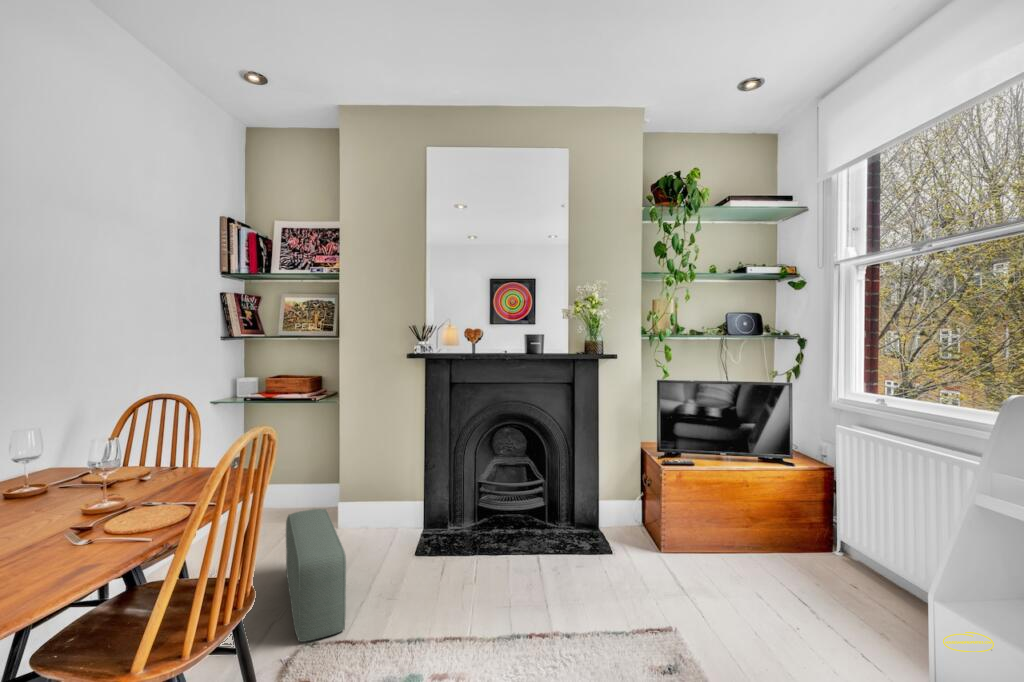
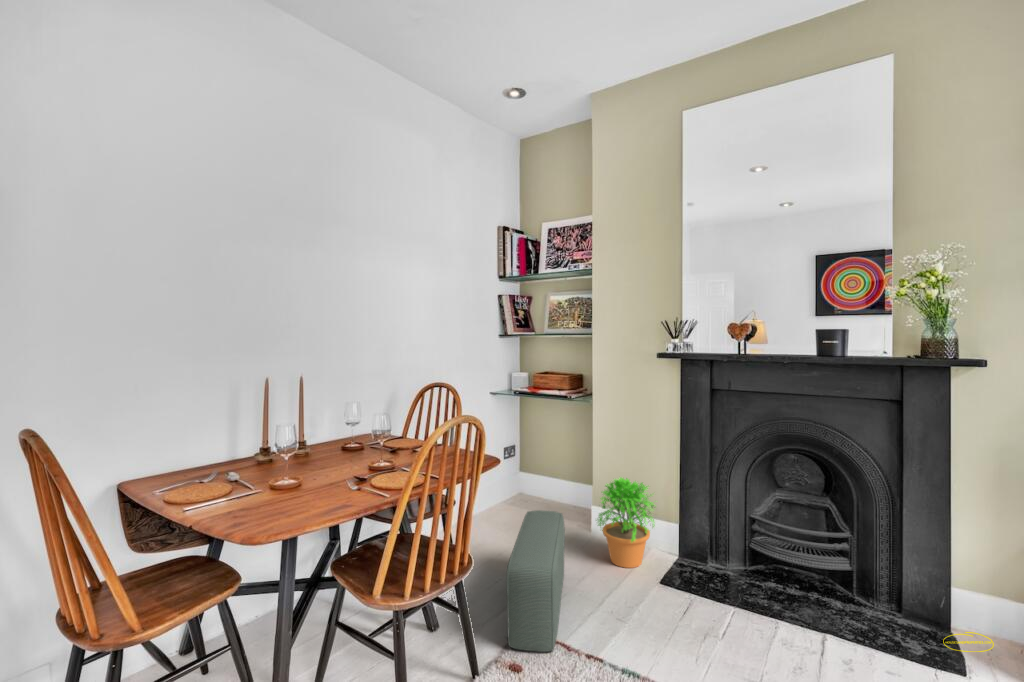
potted plant: none [352,467,409,549] -> present [597,478,655,568]

